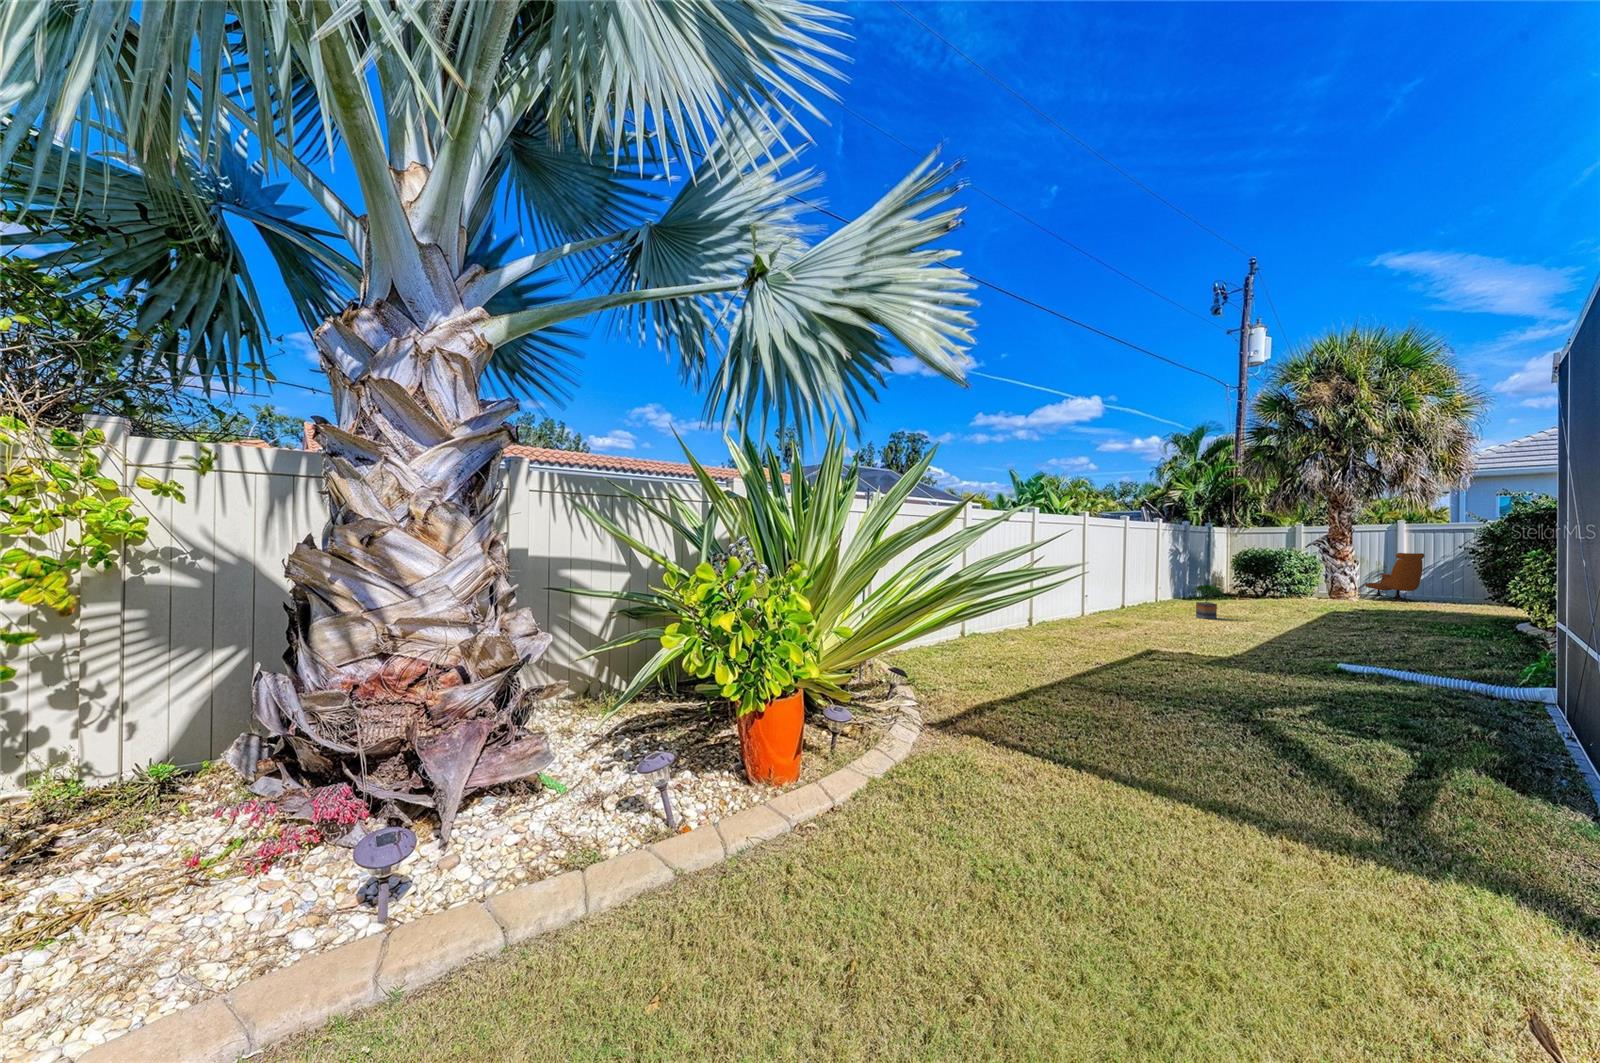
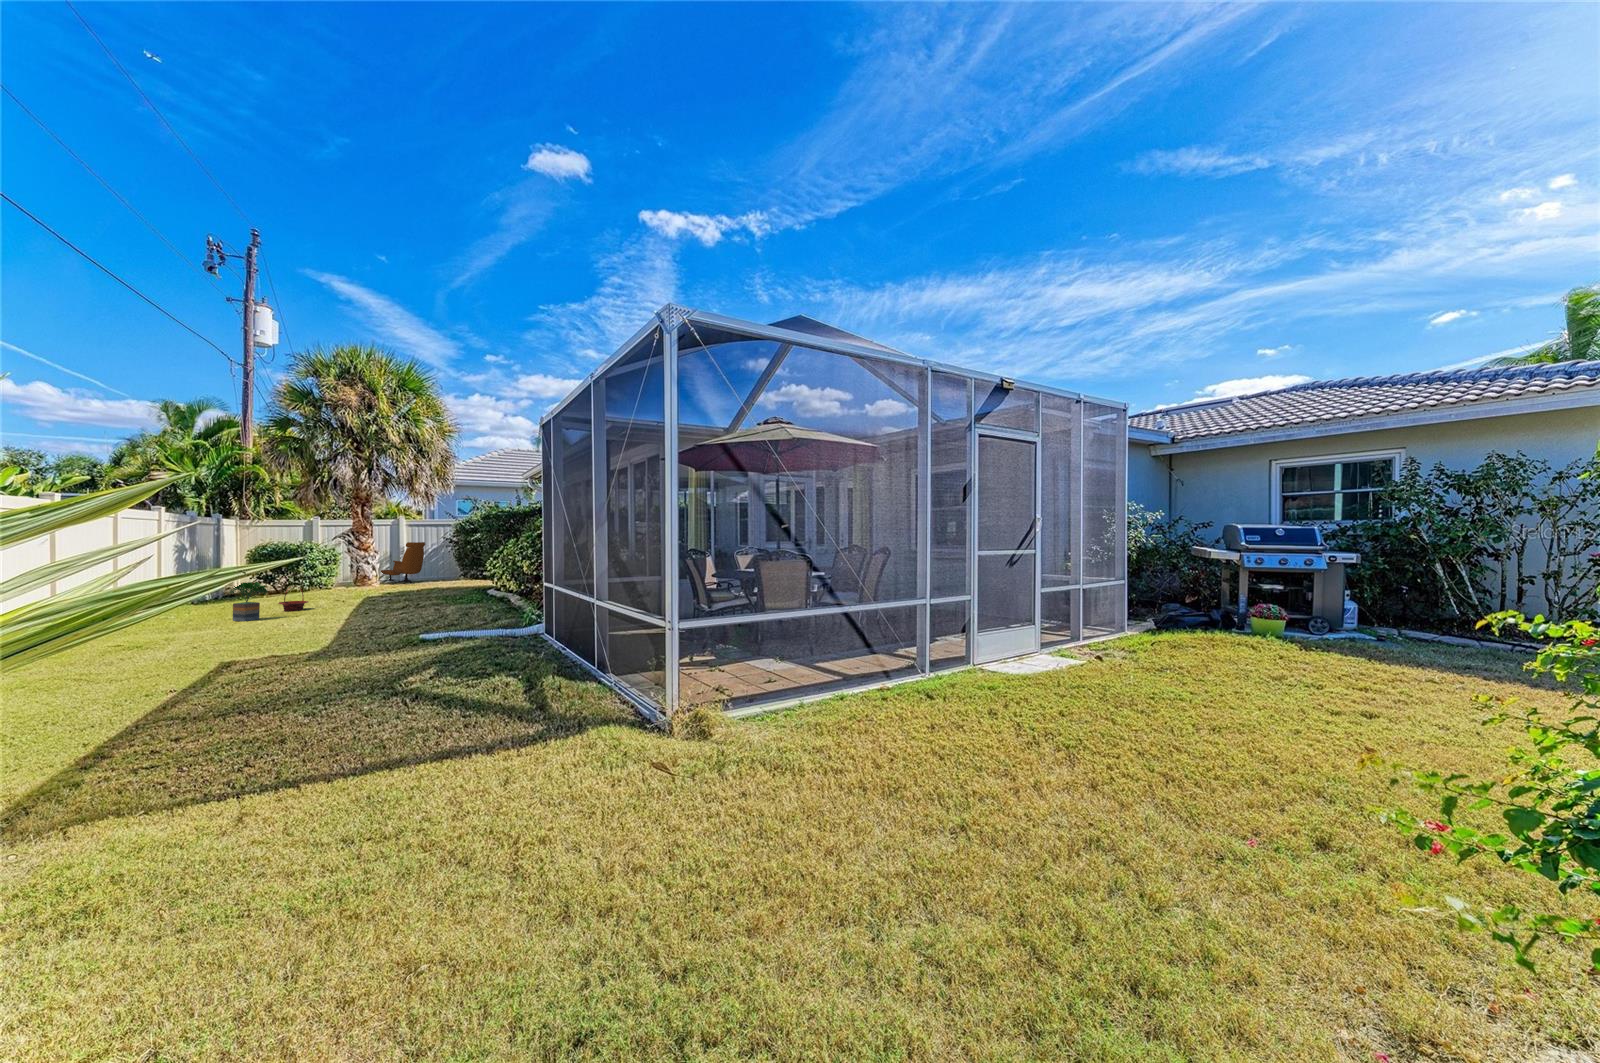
basket: none [1237,592,1265,616] -> present [278,586,308,611]

